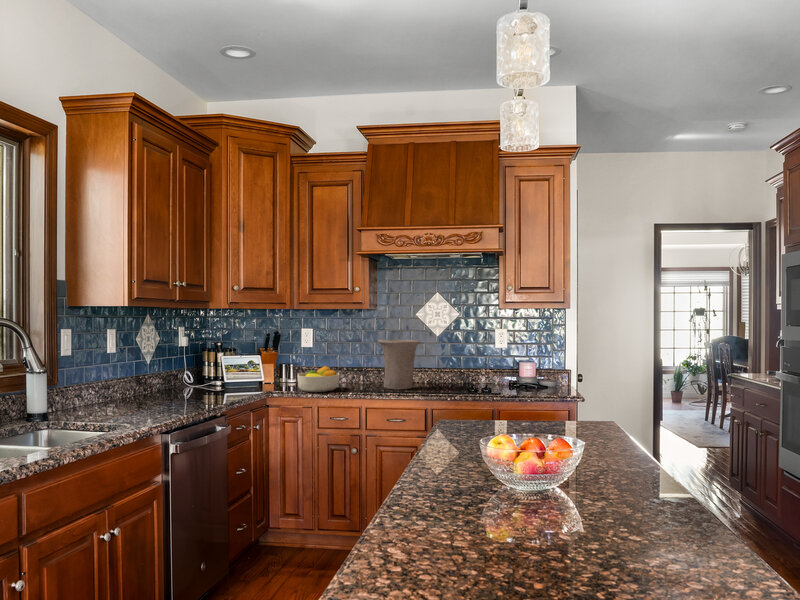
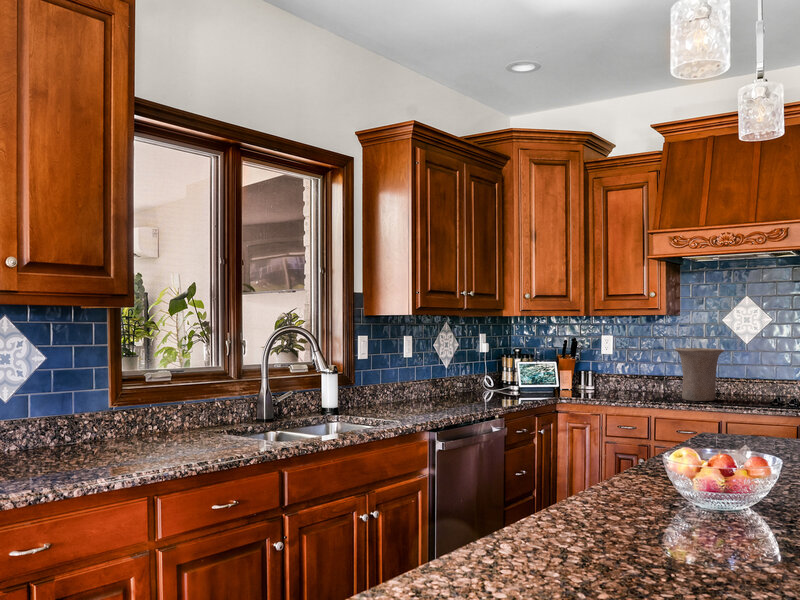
fruit bowl: present [297,366,339,392] -> none [587,374,633,400]

